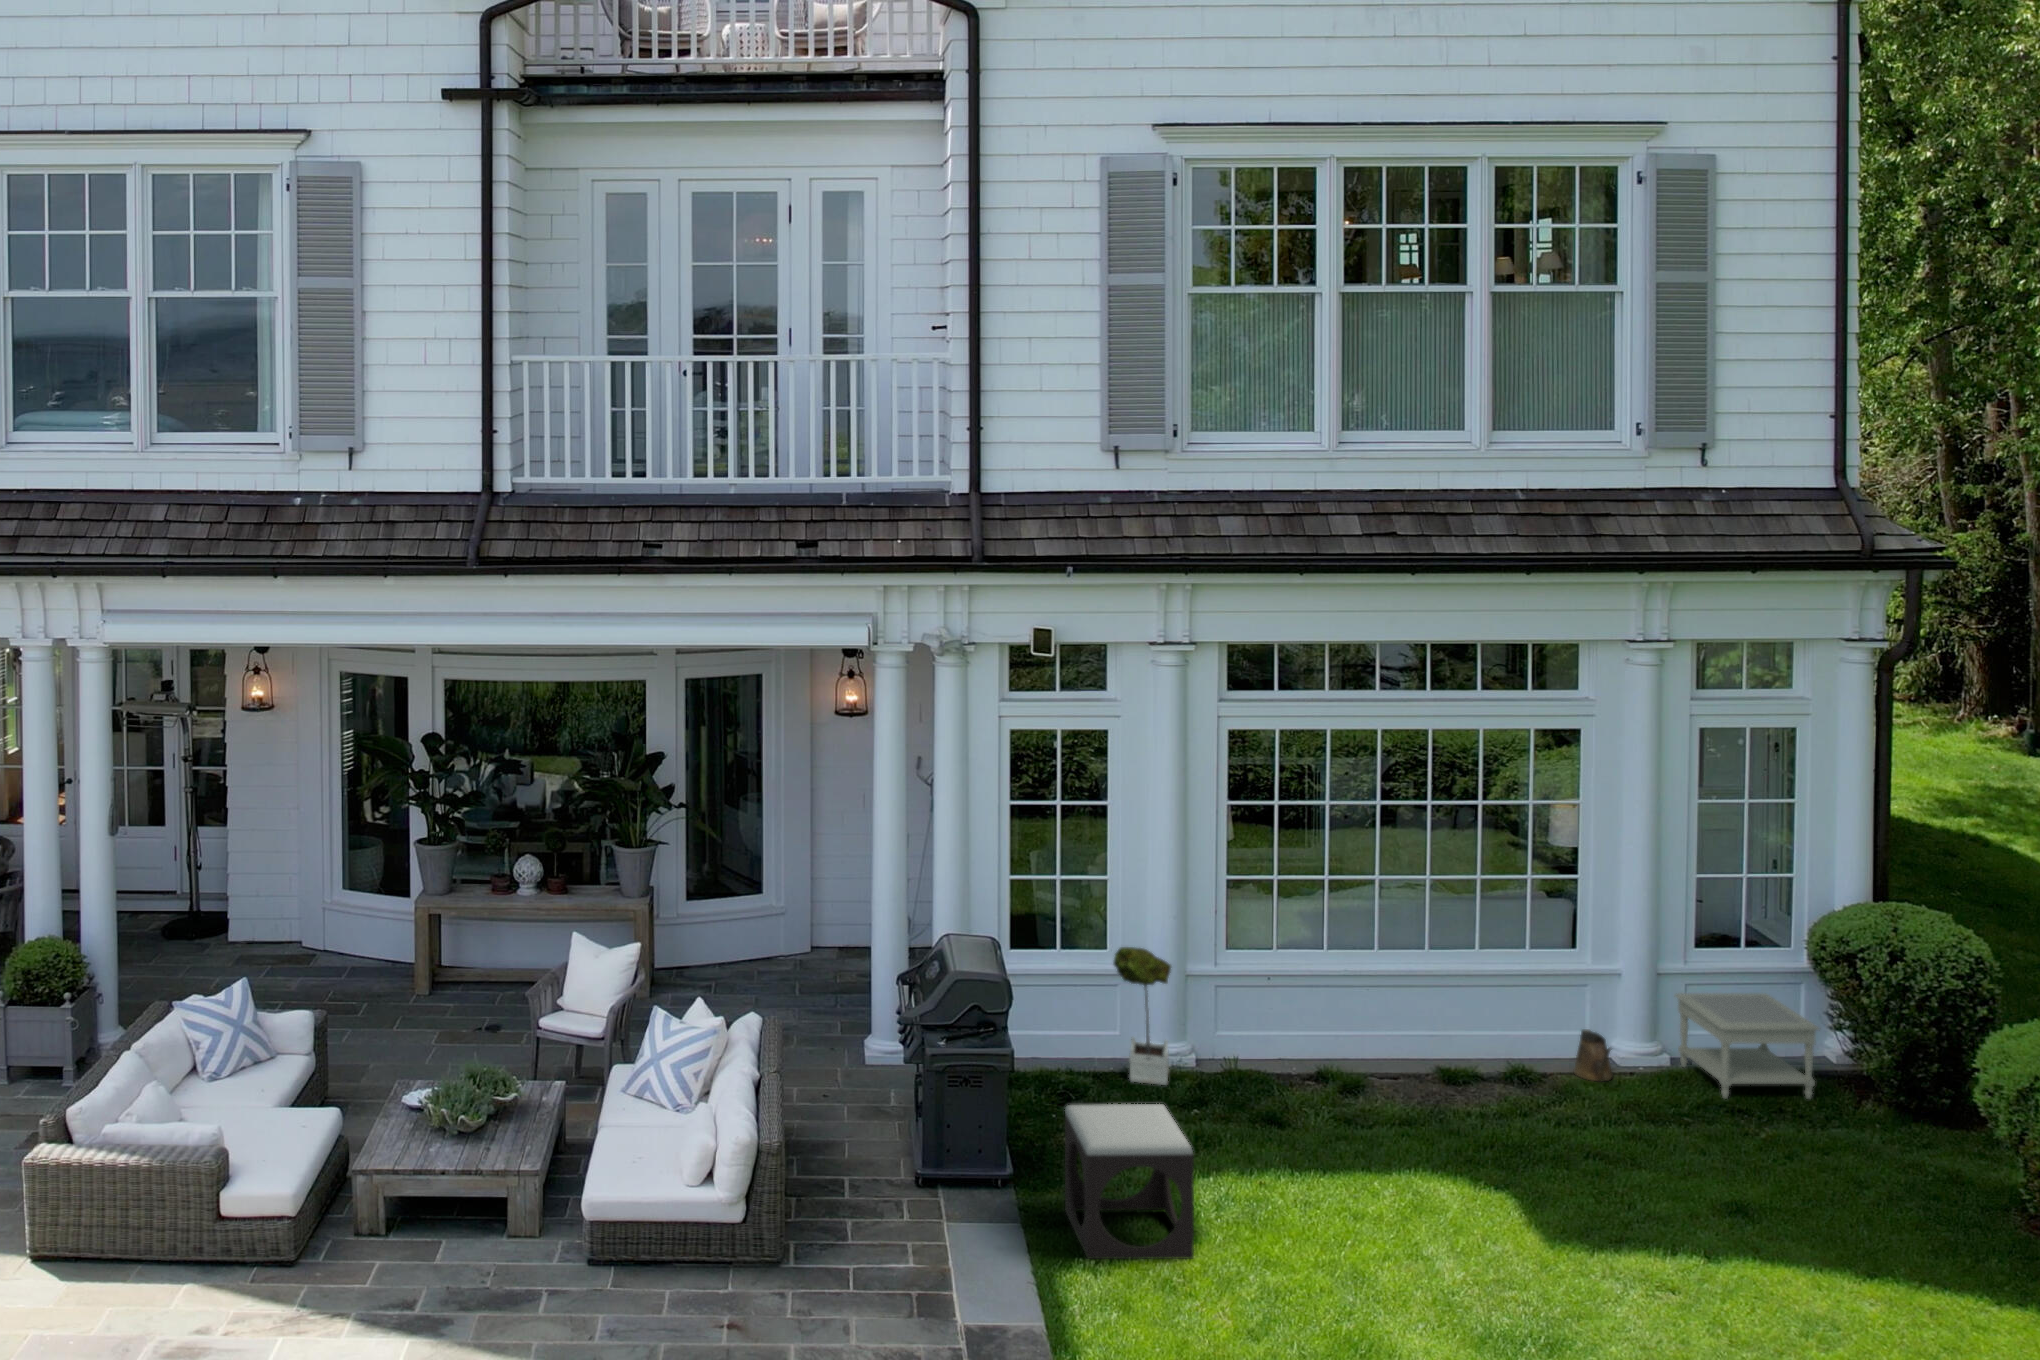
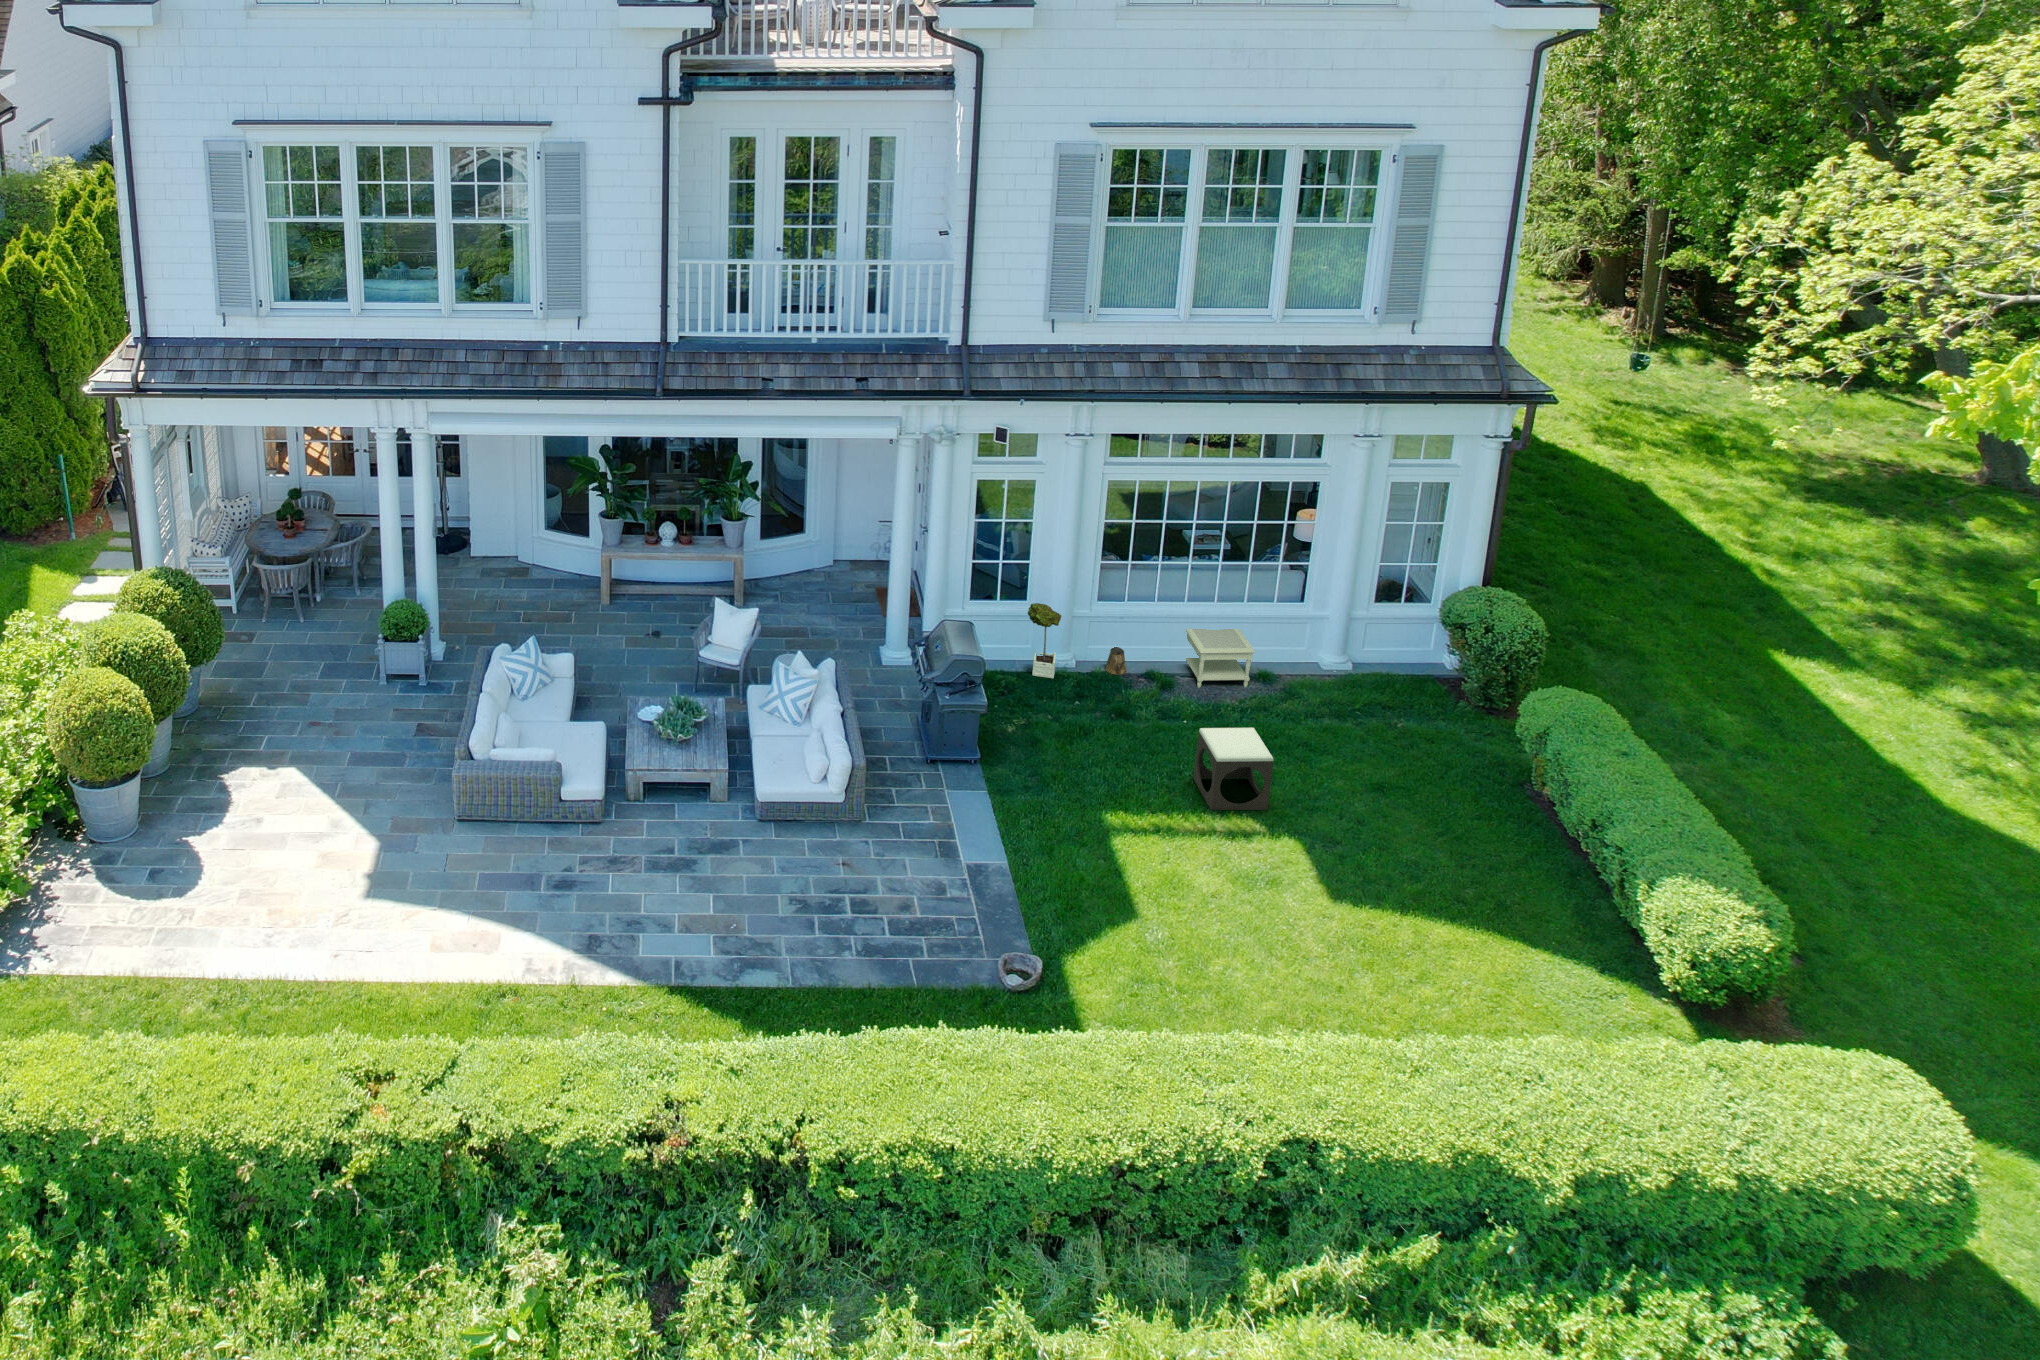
side table: present [1675,993,1819,1099] -> present [1186,629,1255,688]
watering can: present [1574,1029,1613,1081] -> present [1105,647,1127,675]
footstool: present [1065,1104,1194,1259] -> present [1193,728,1274,810]

